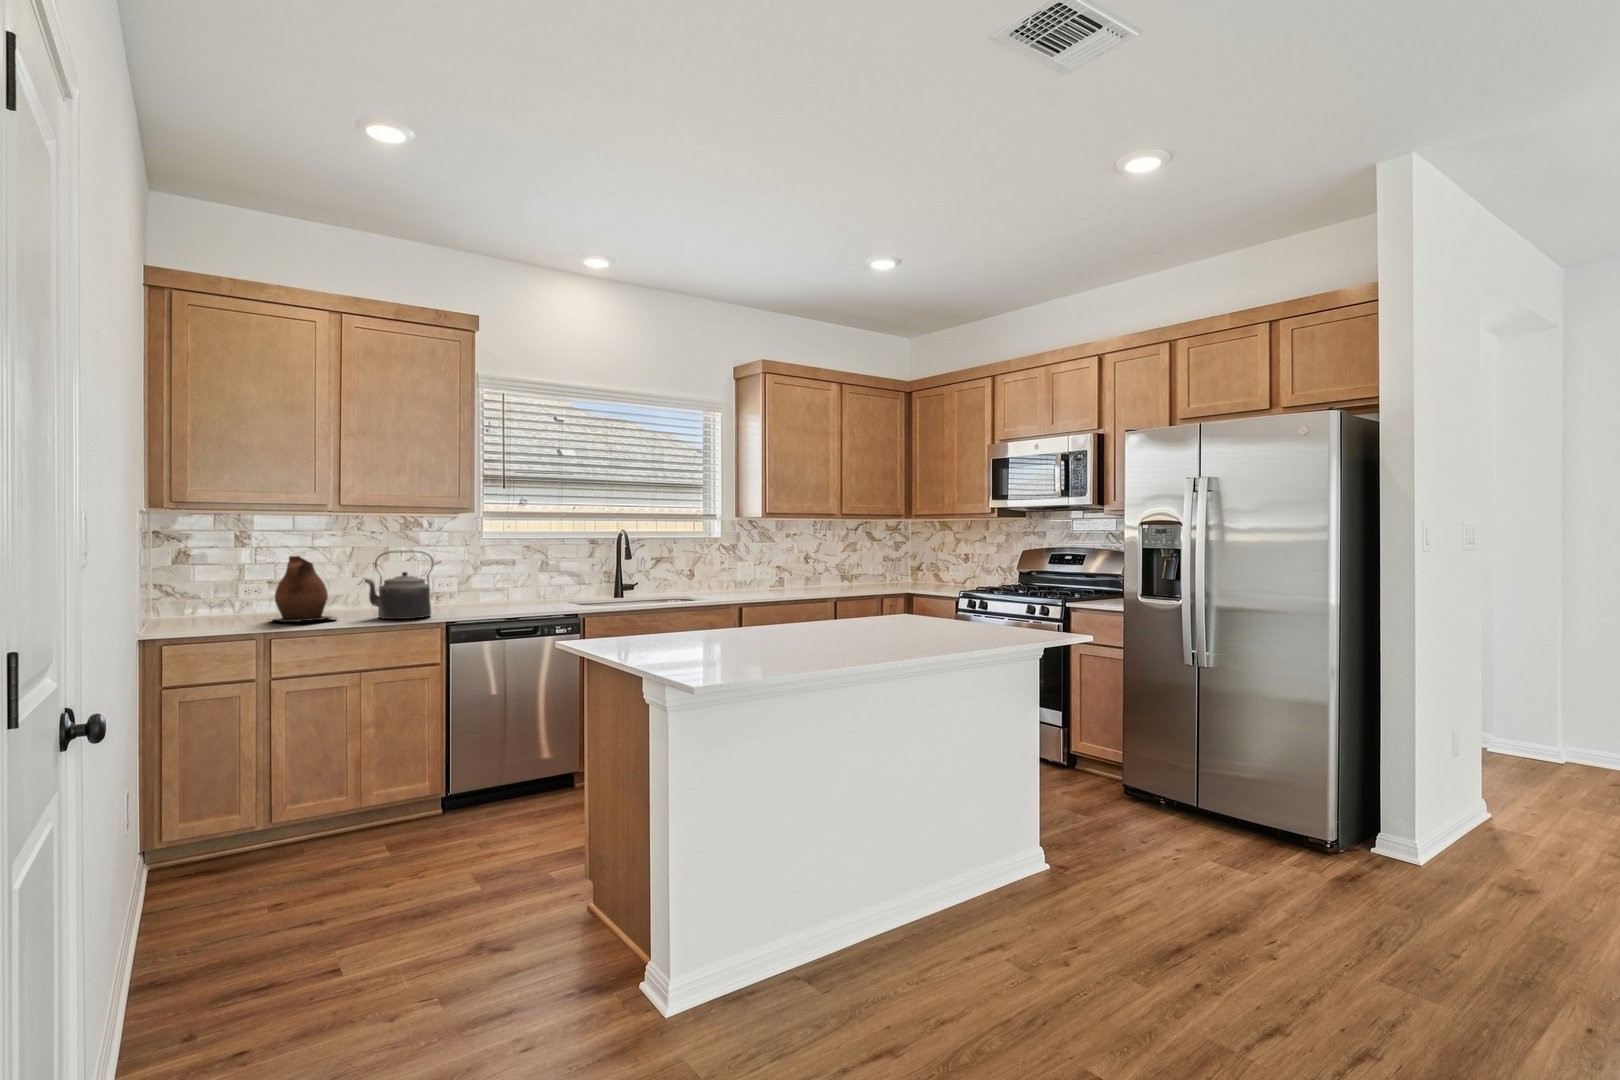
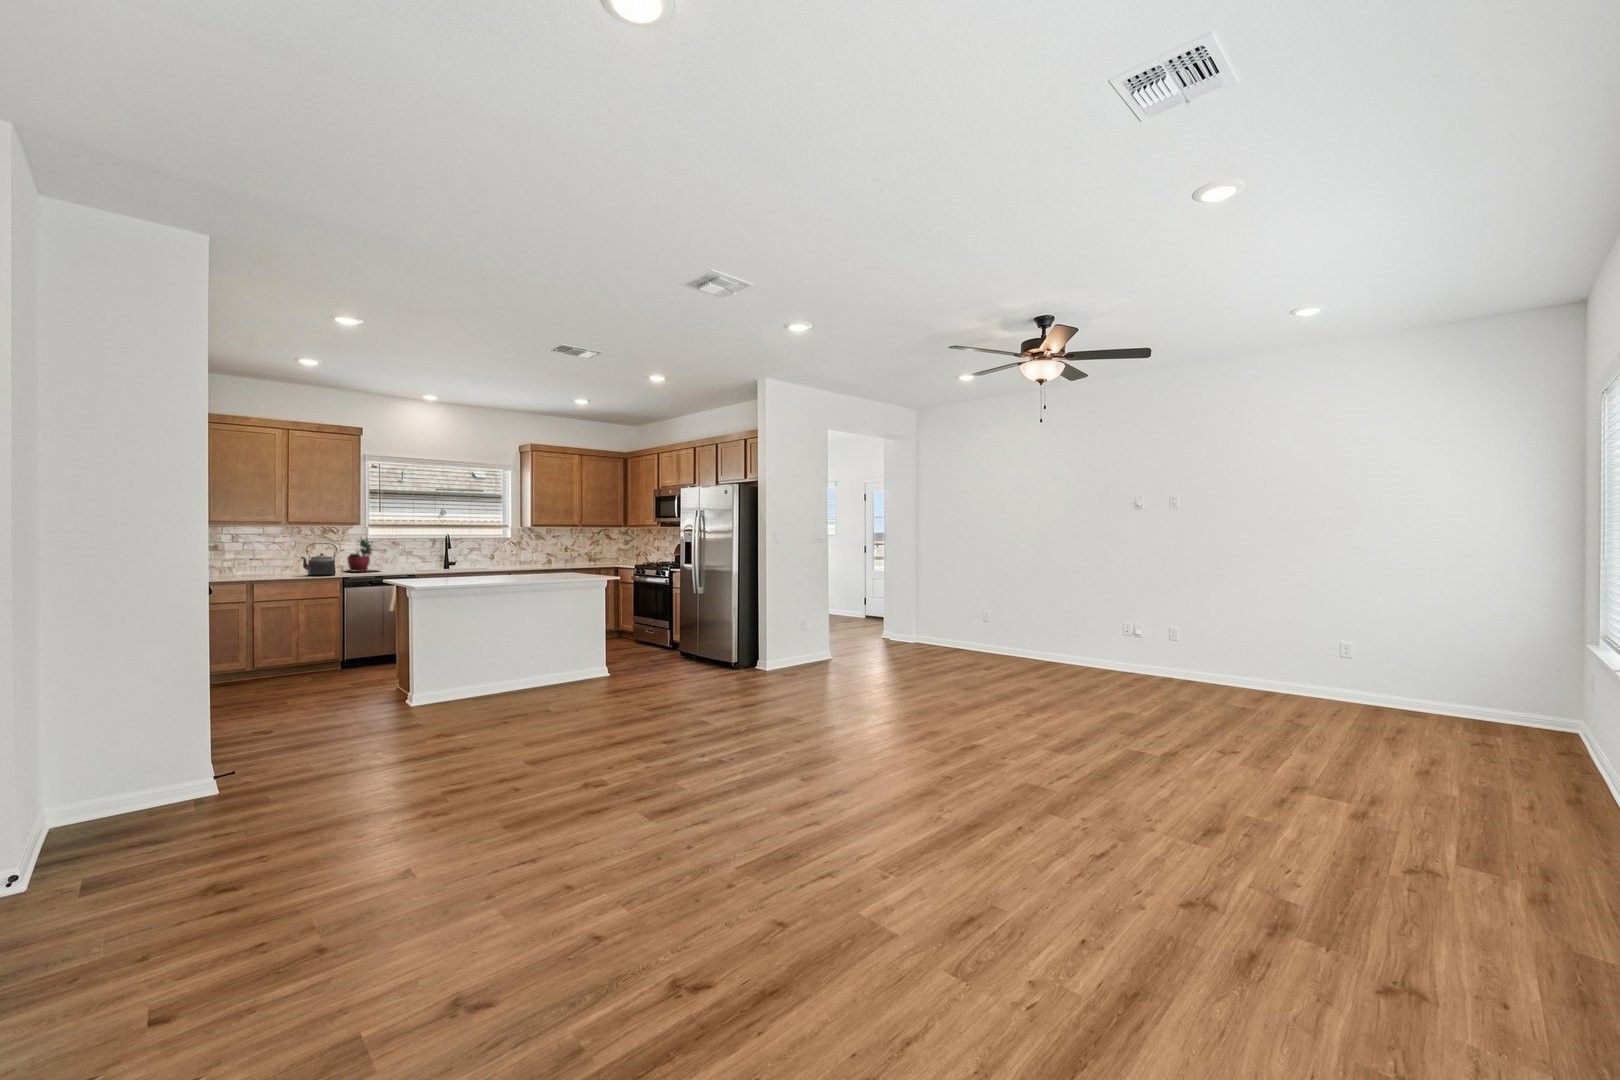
succulent plant: none [434,536,513,608] -> present [347,538,373,571]
ceramic pitcher: present [273,556,332,622] -> none [251,545,287,576]

